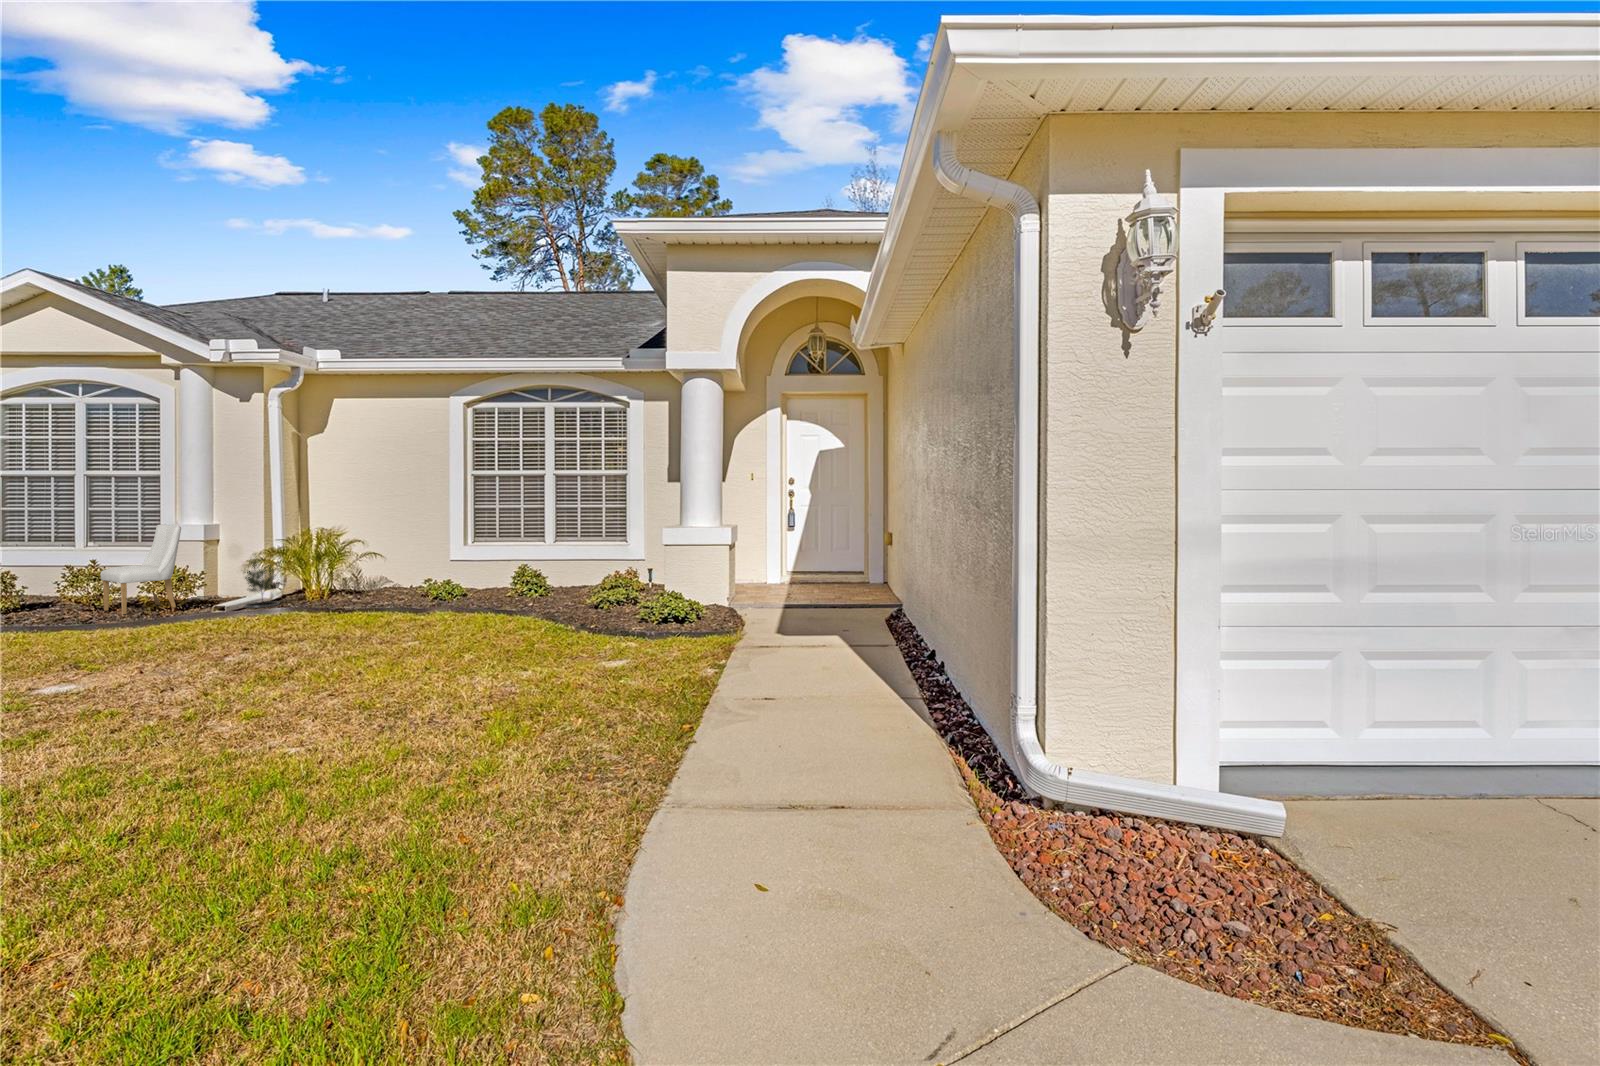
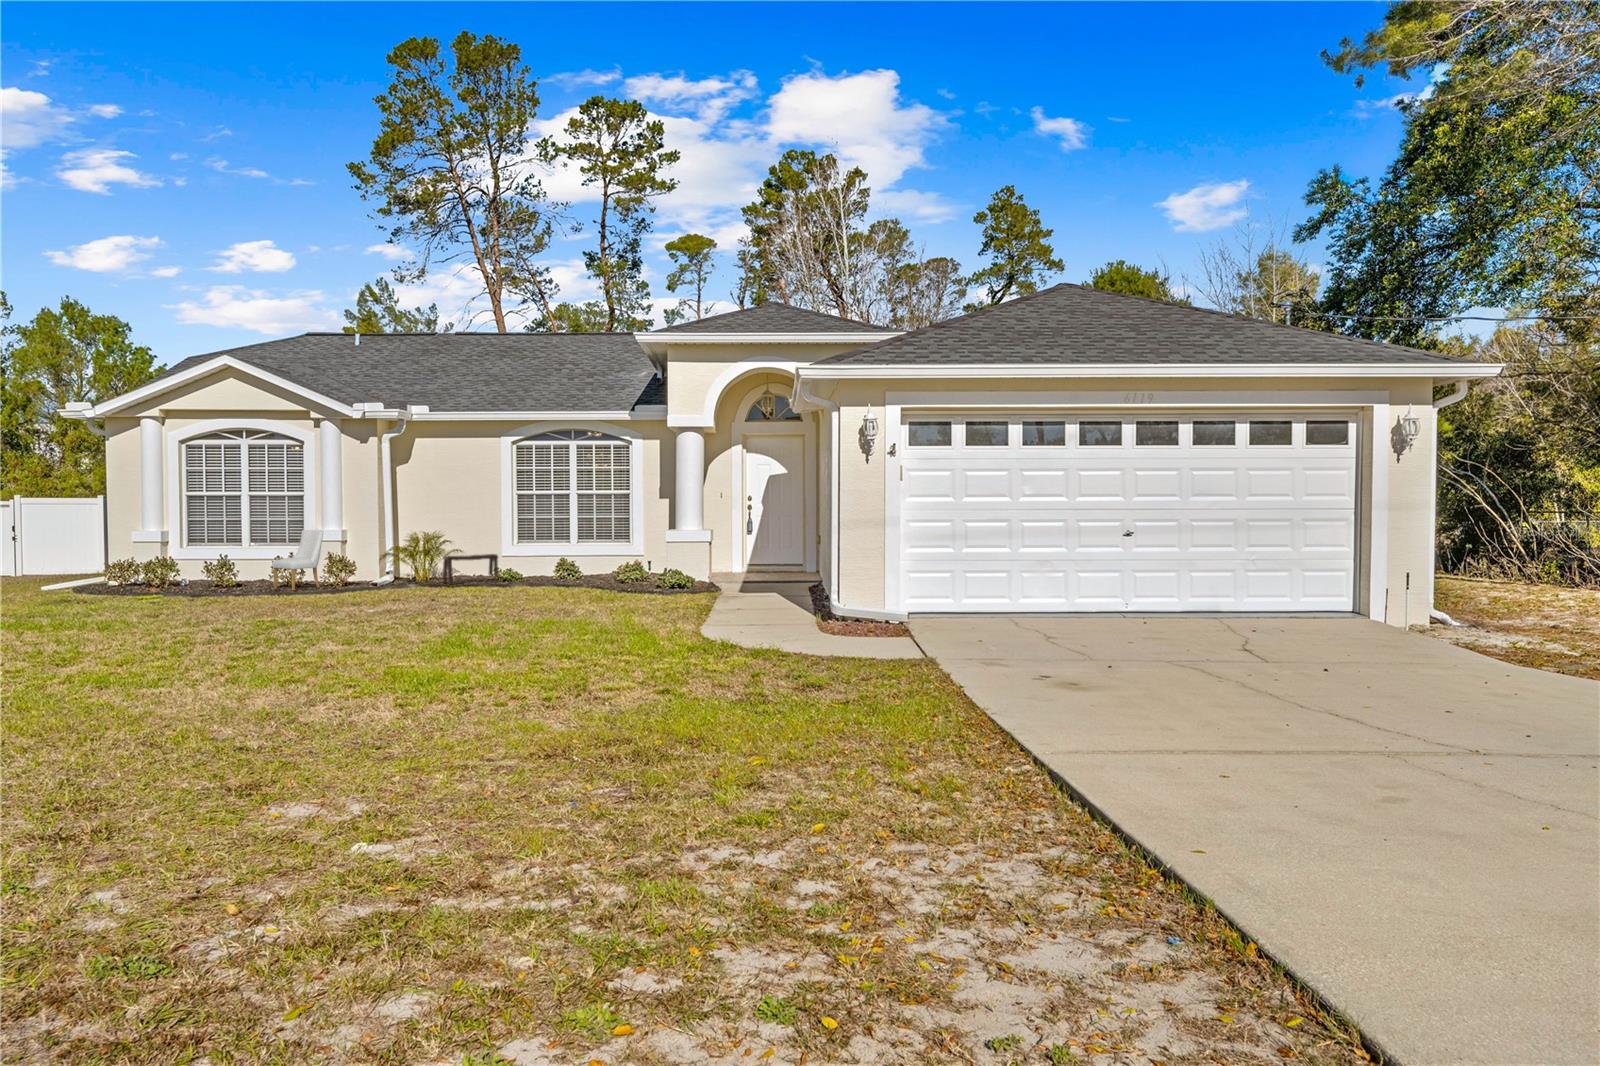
potted tree: present [244,556,279,608] -> none [365,549,390,587]
bench: none [361,558,439,604] -> present [443,554,498,585]

